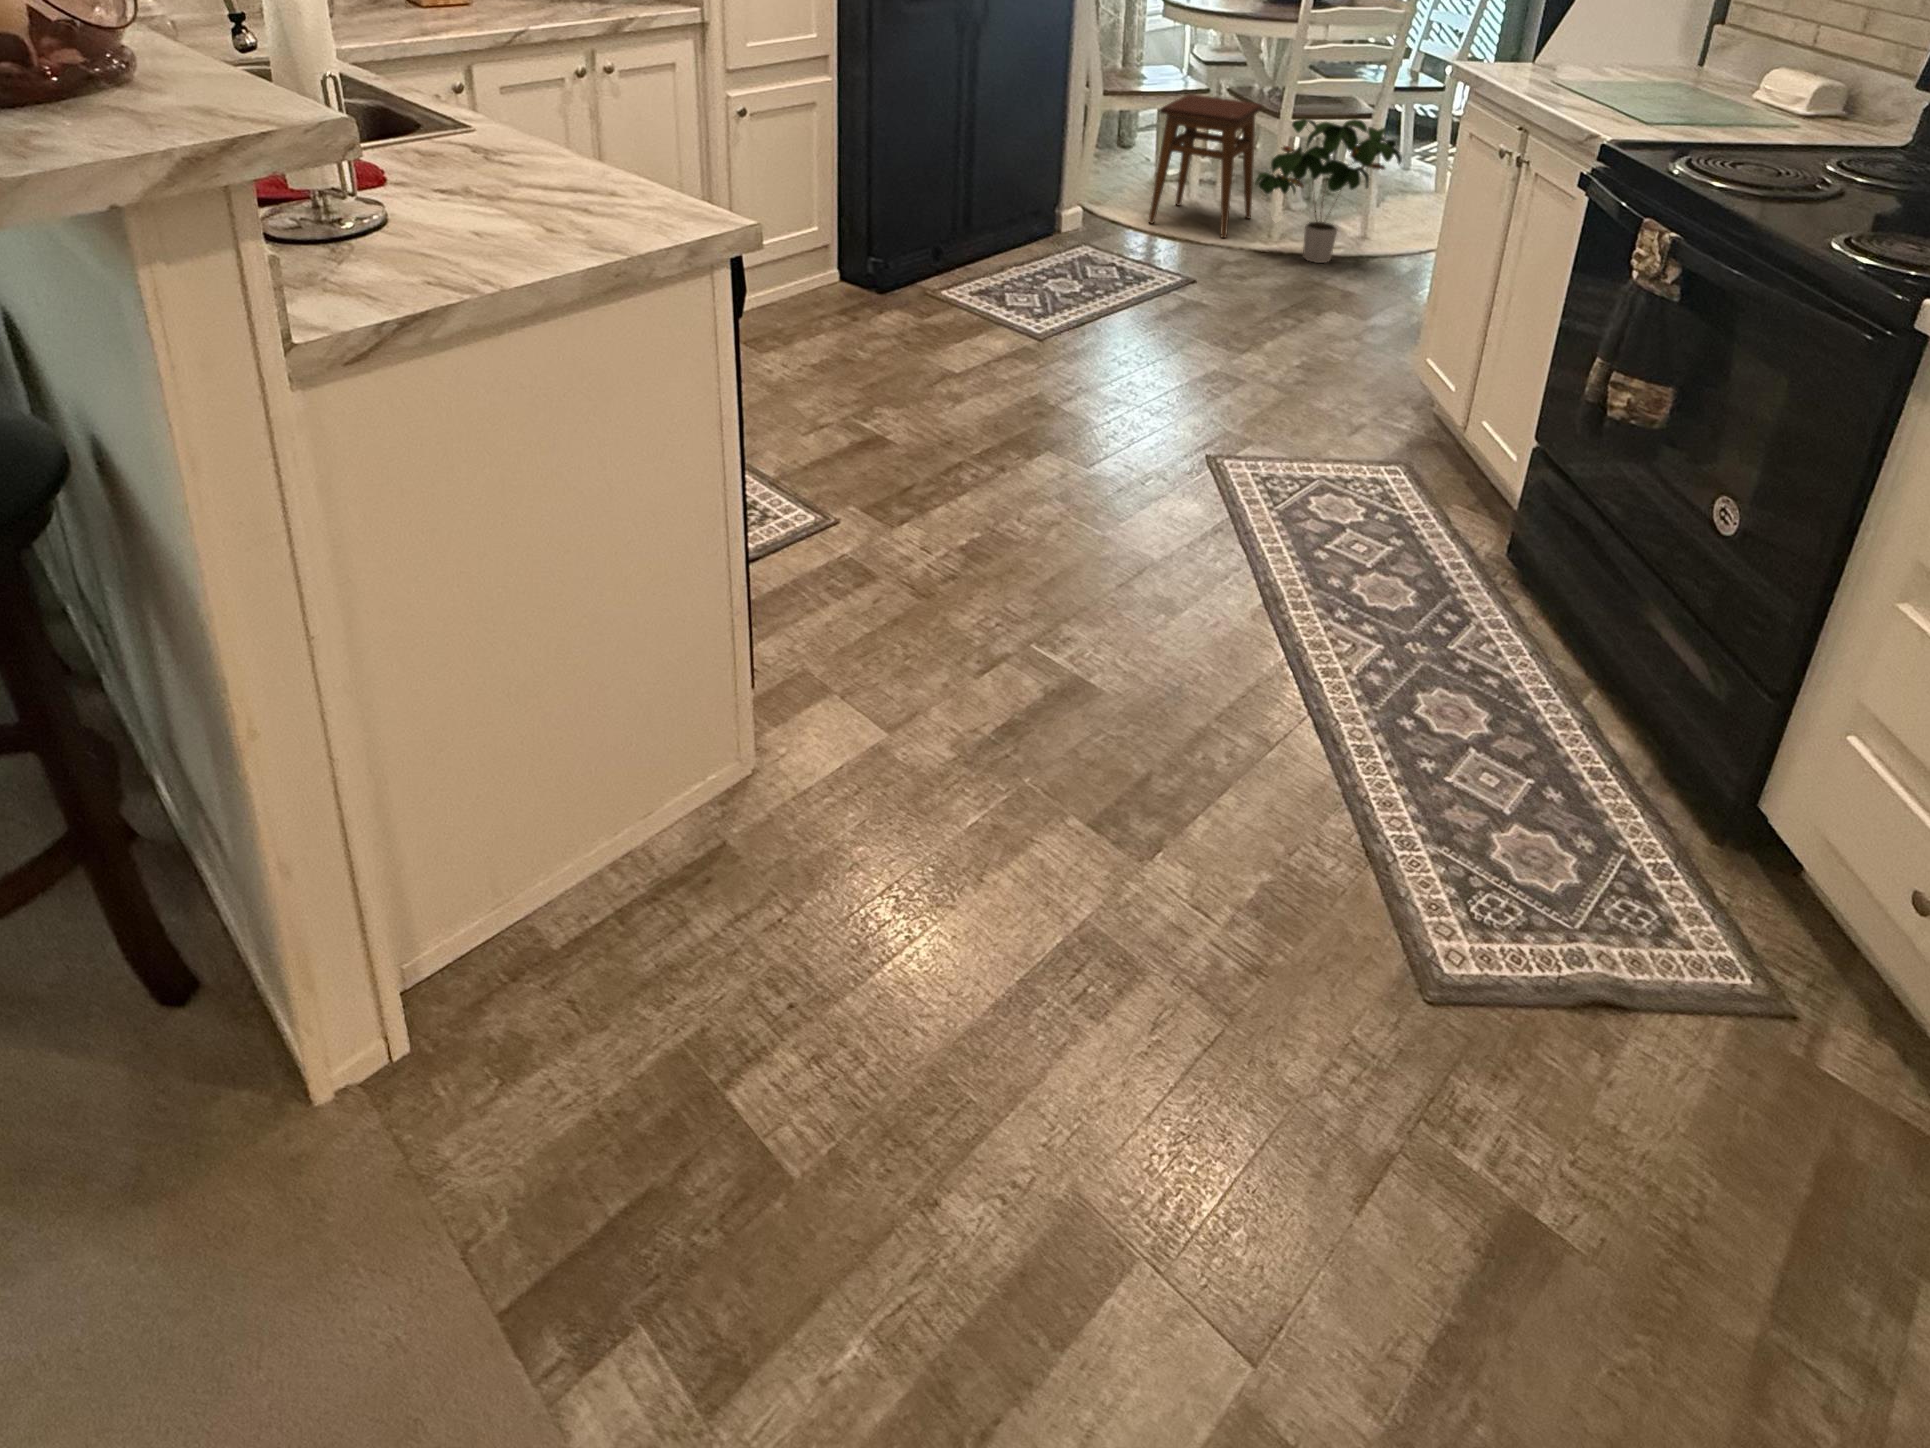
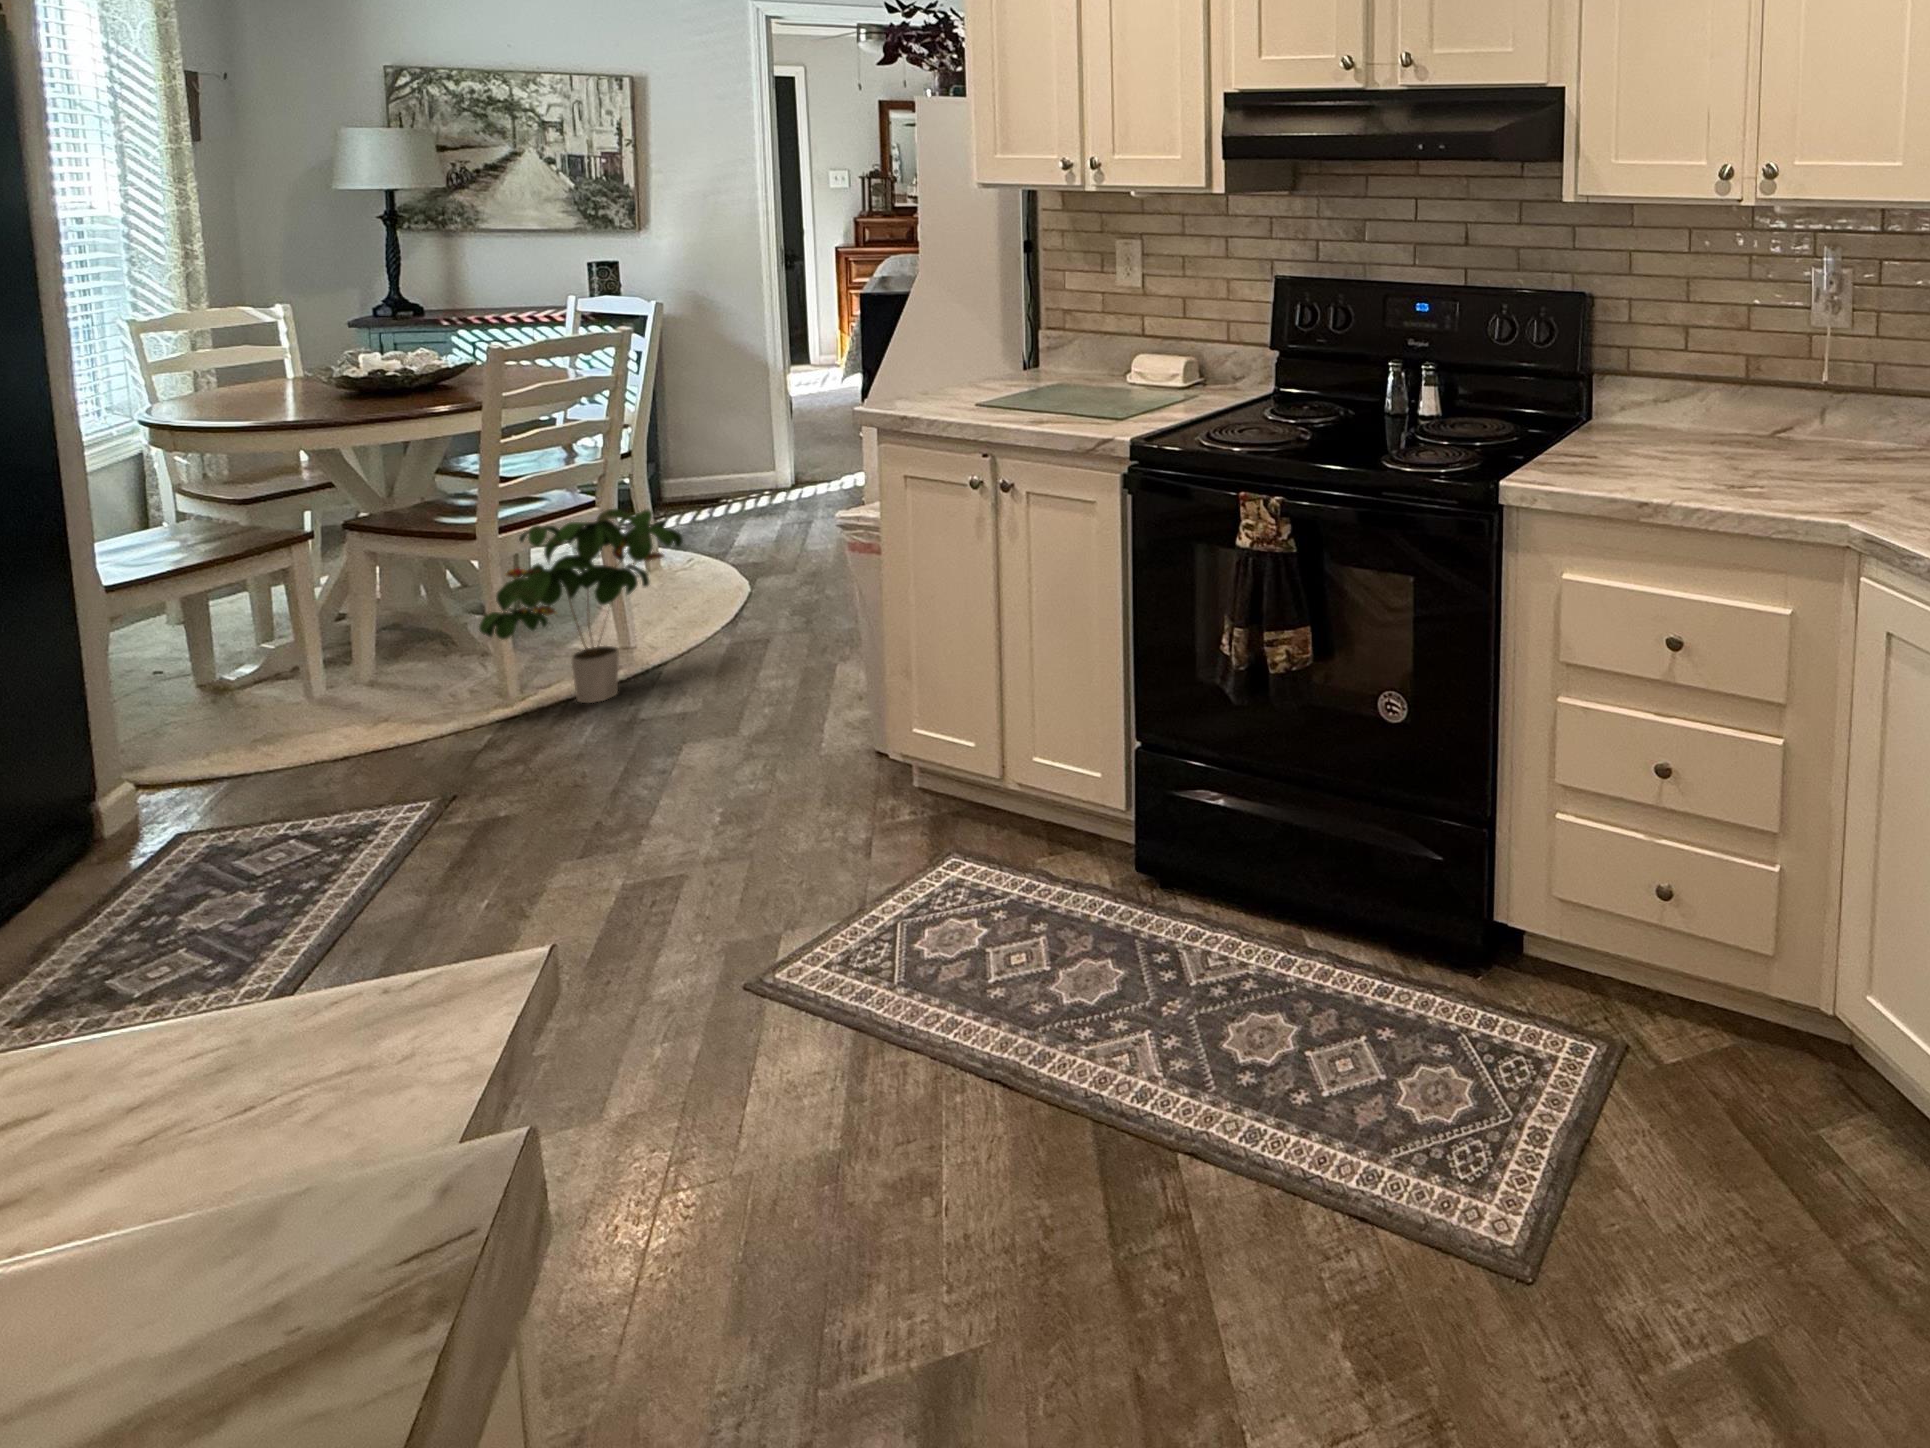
stool: present [1149,94,1262,238] -> none [256,528,441,758]

